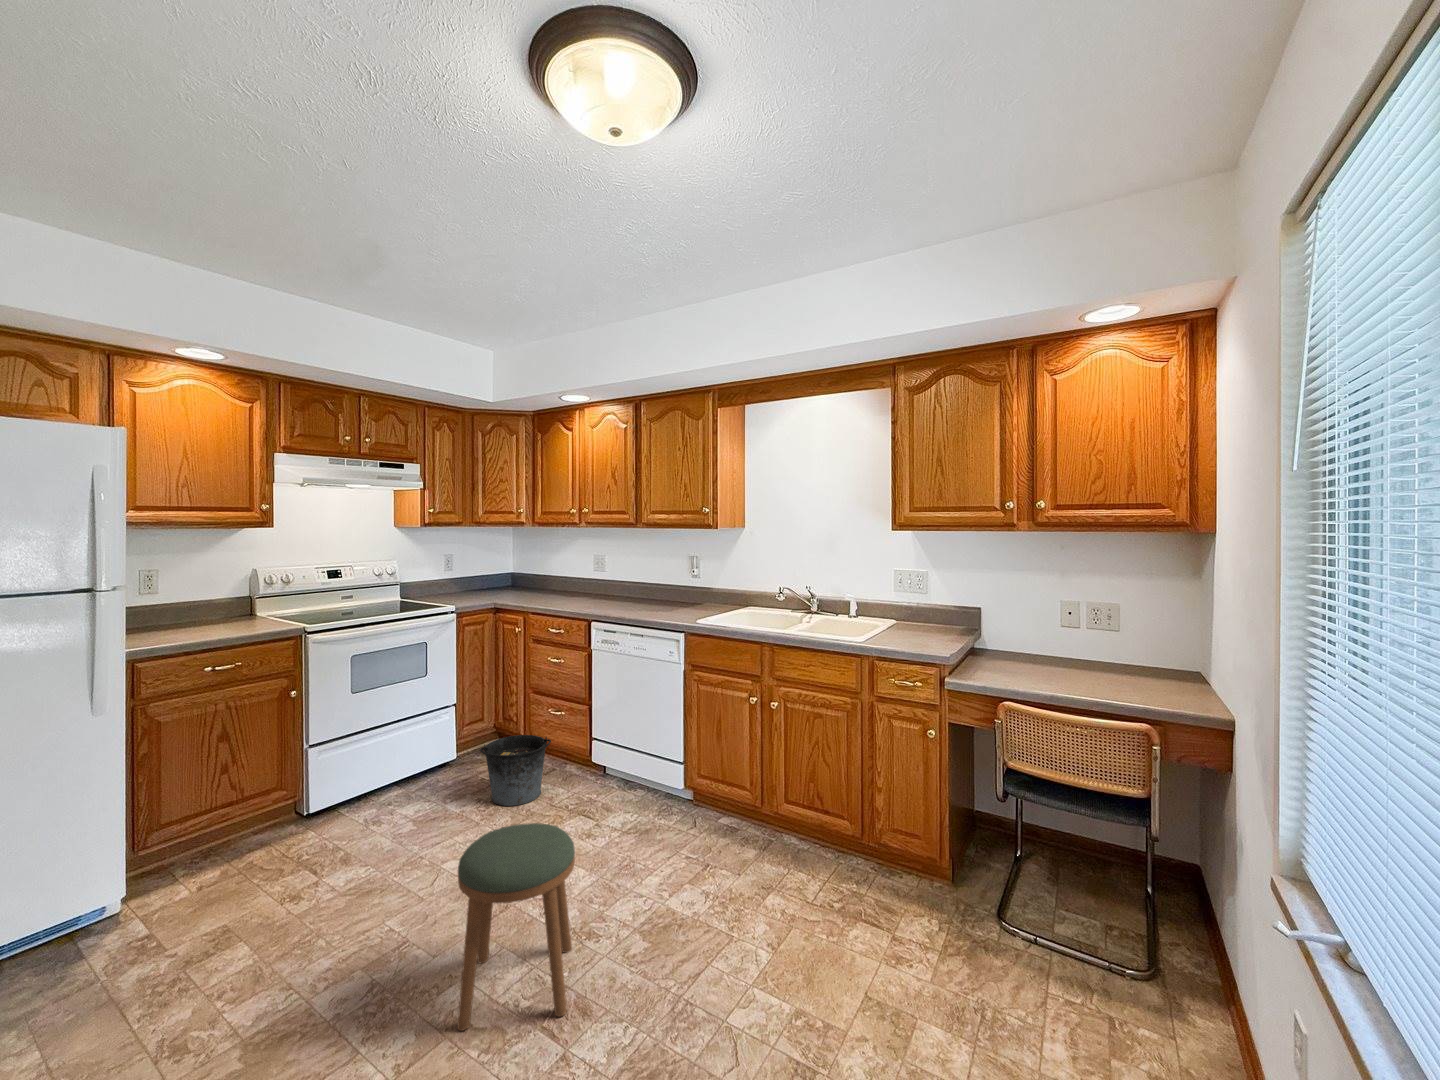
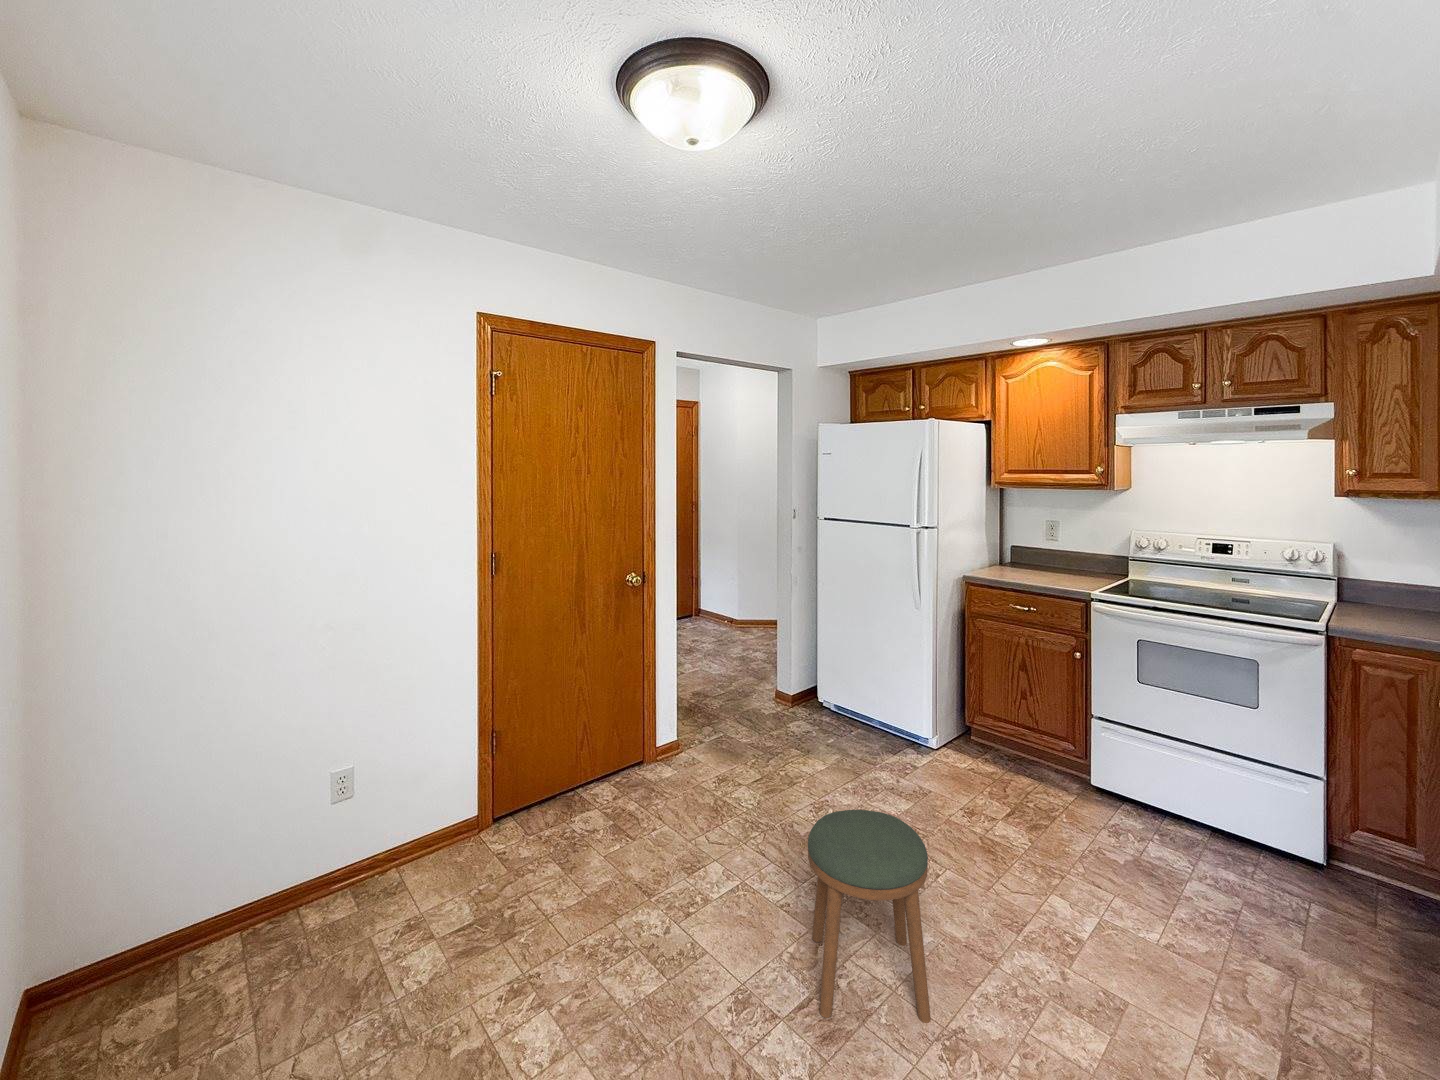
bucket: present [480,735,551,806] -> none [1217,821,1363,966]

